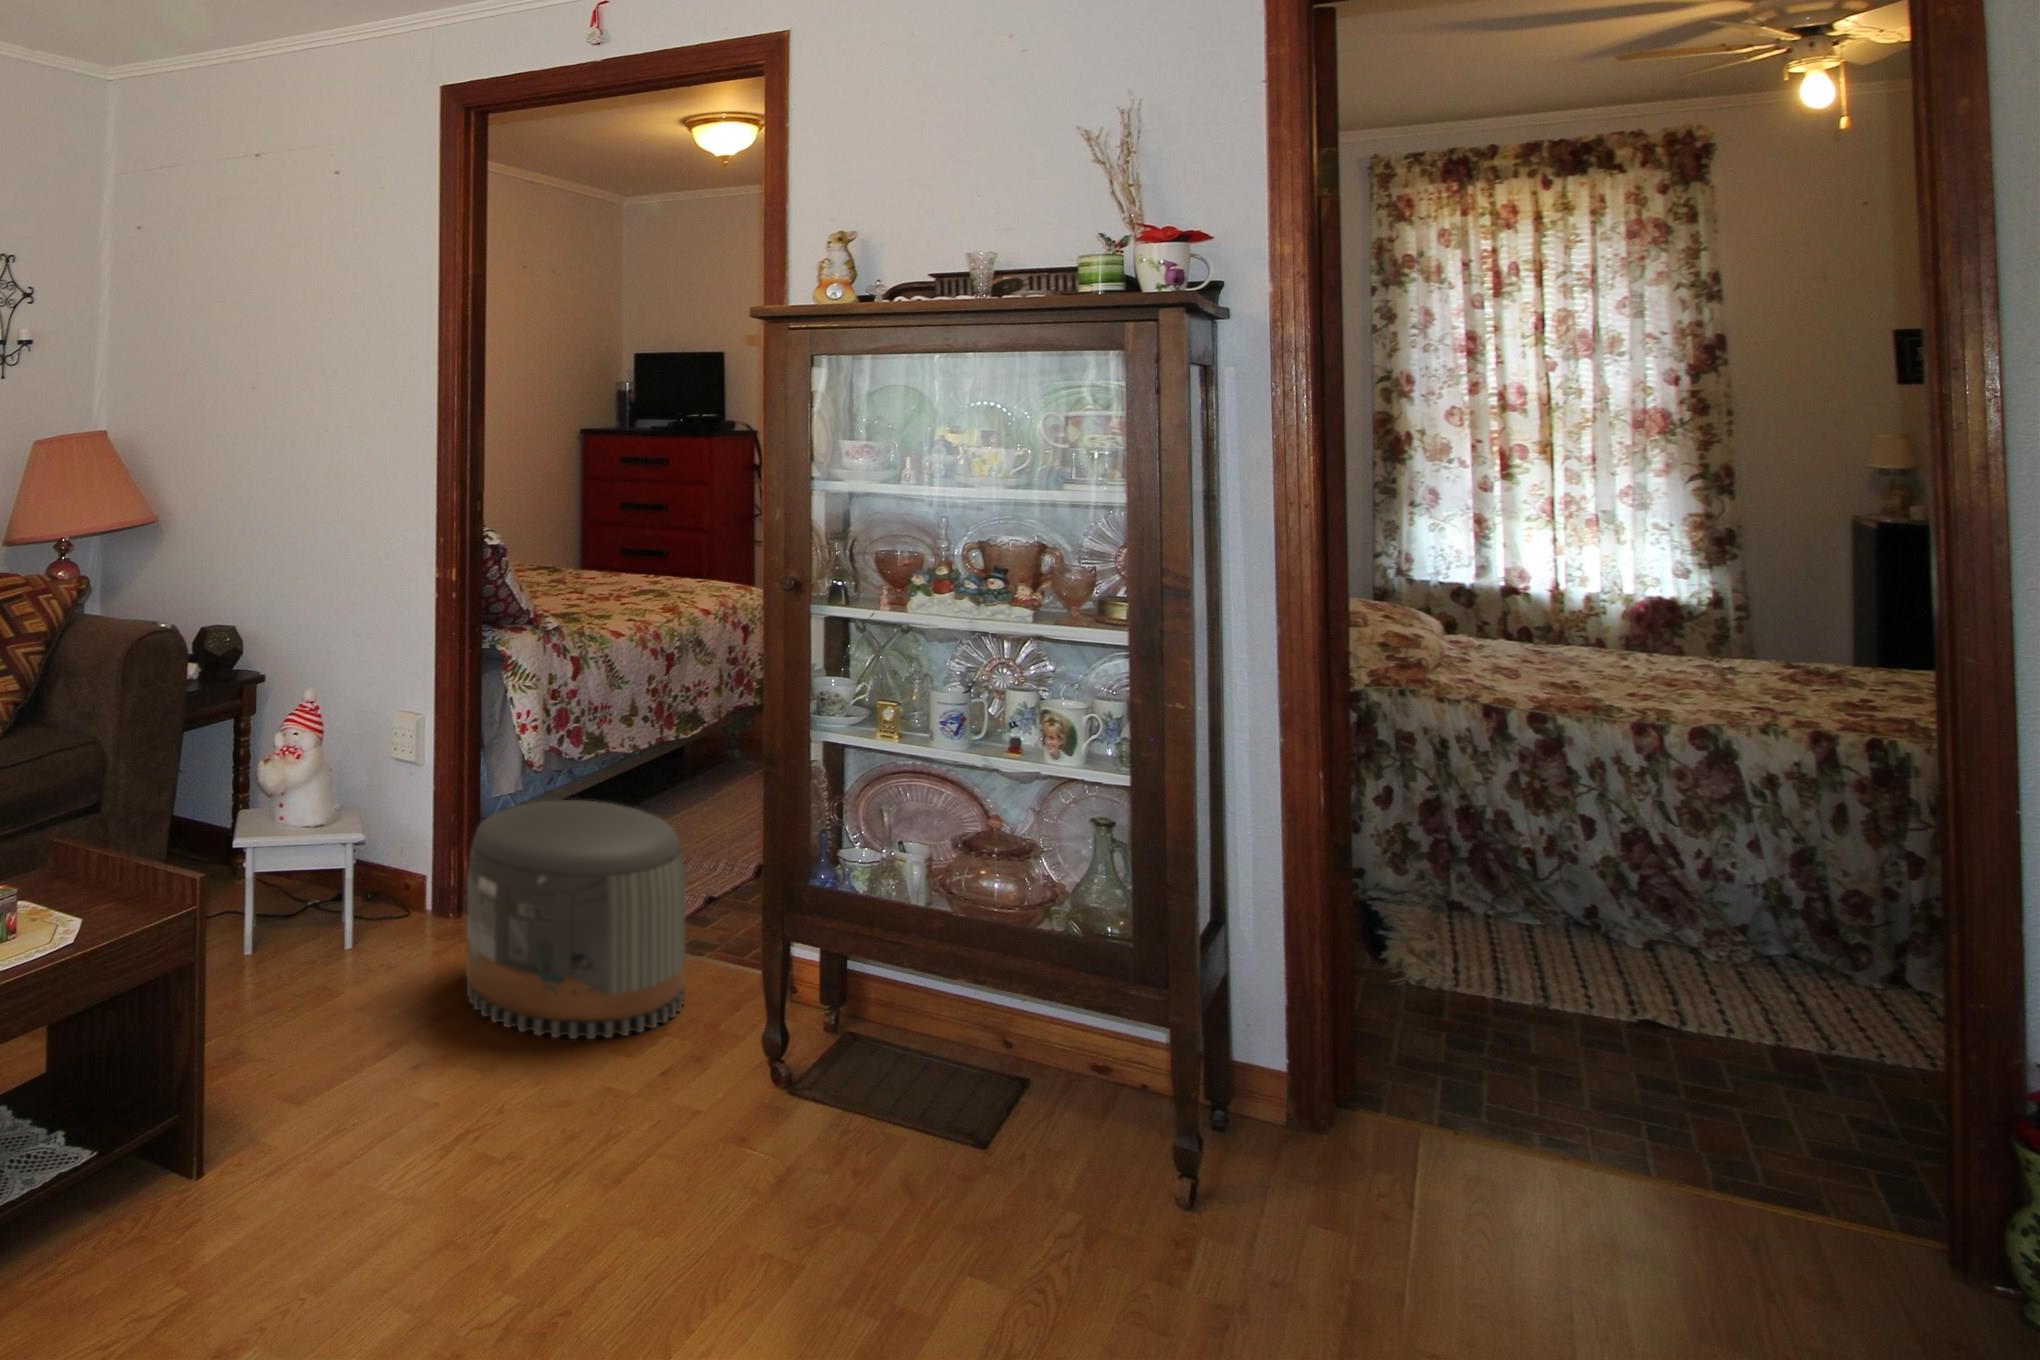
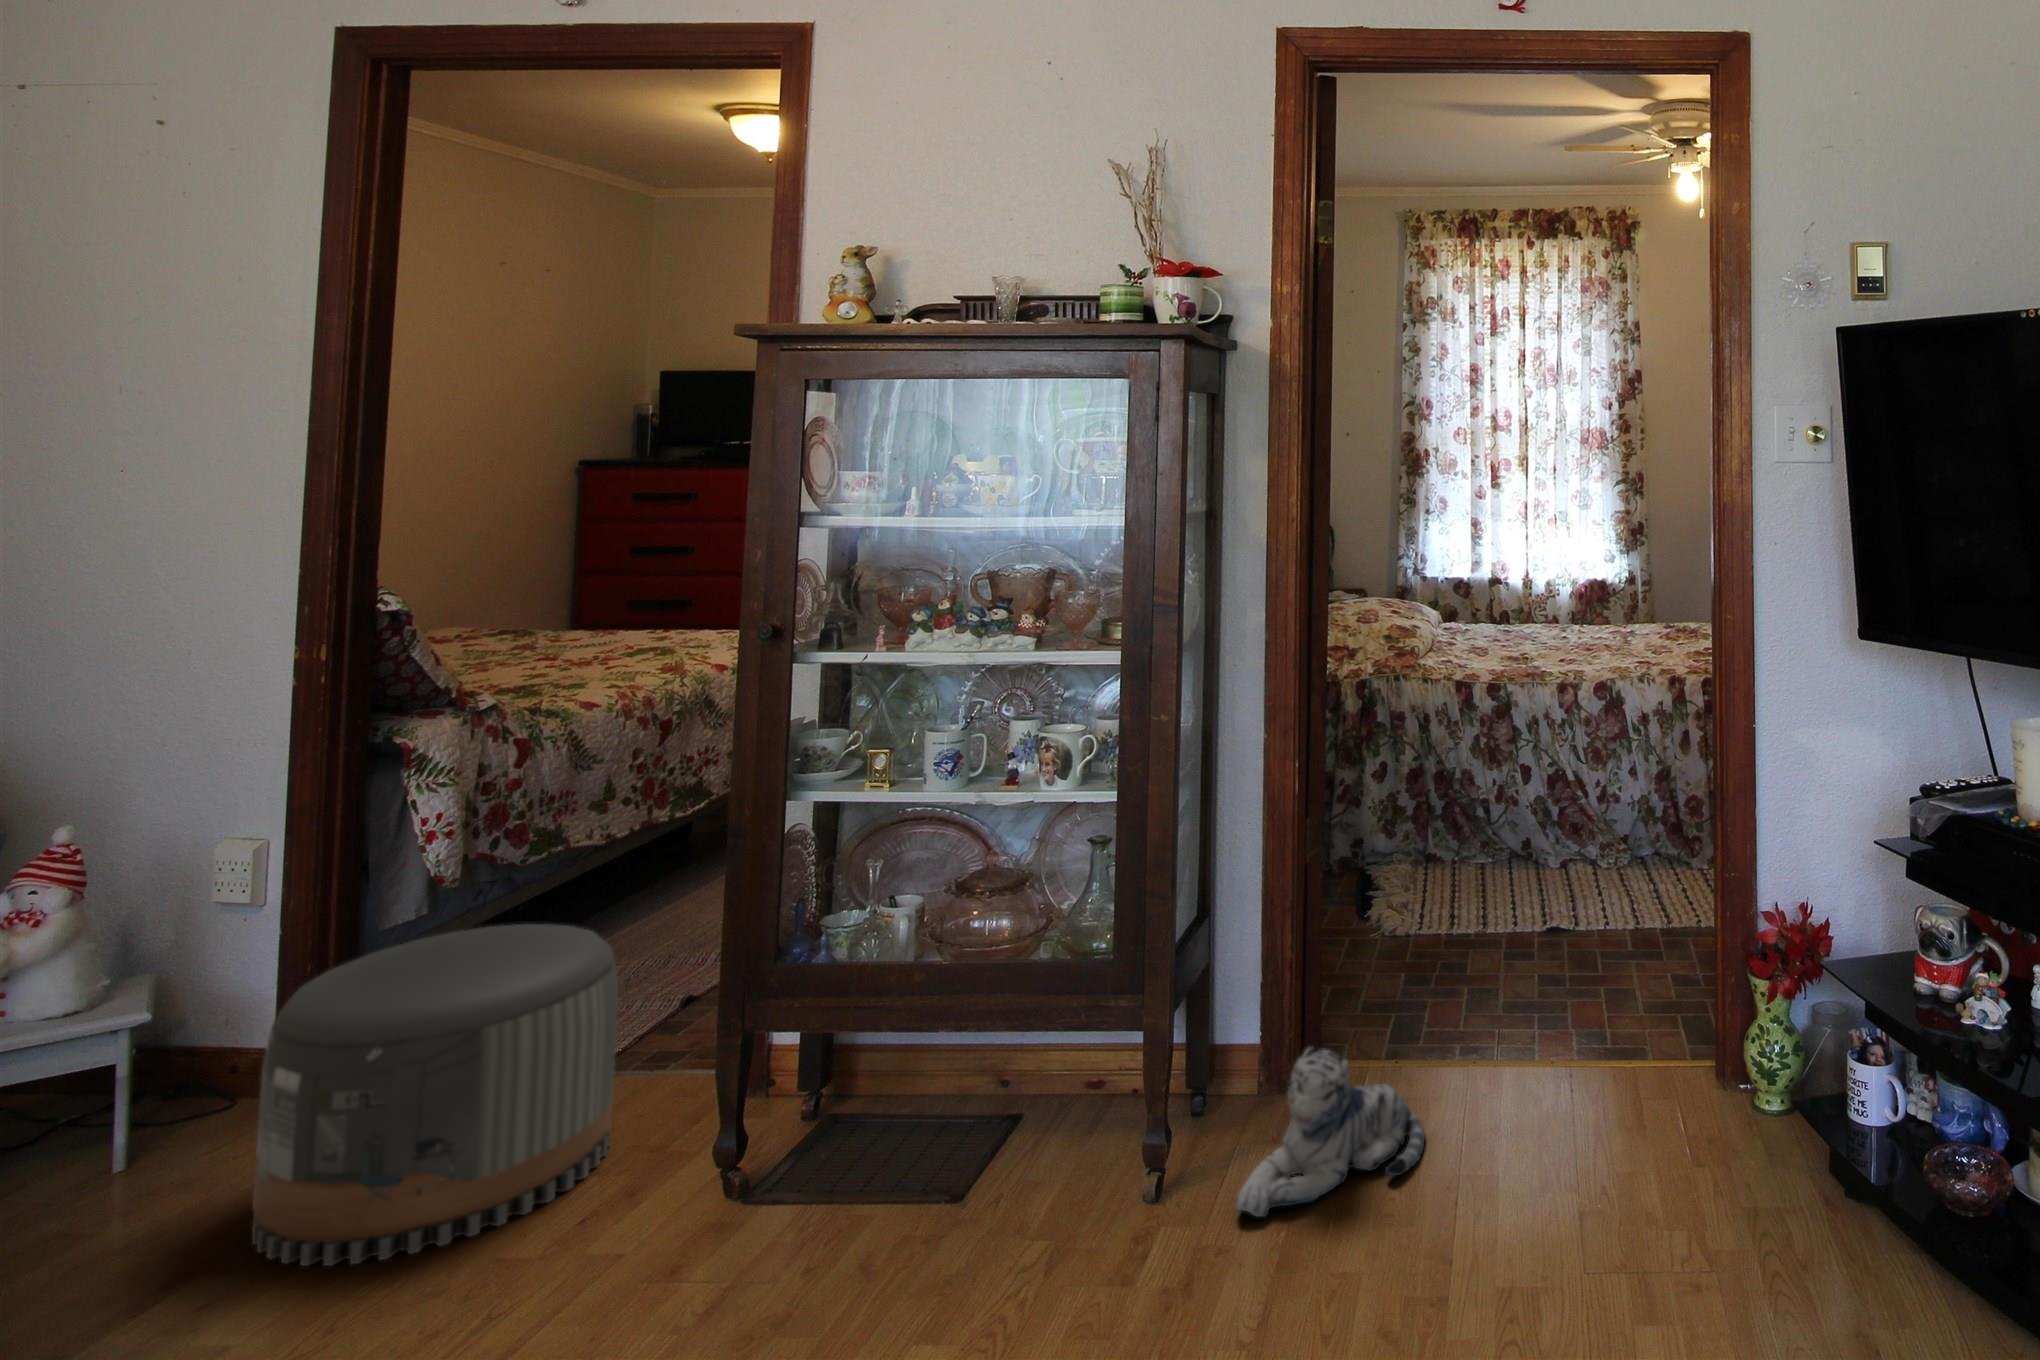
plush toy: none [1287,1067,1511,1235] -> present [1236,1048,1425,1217]

